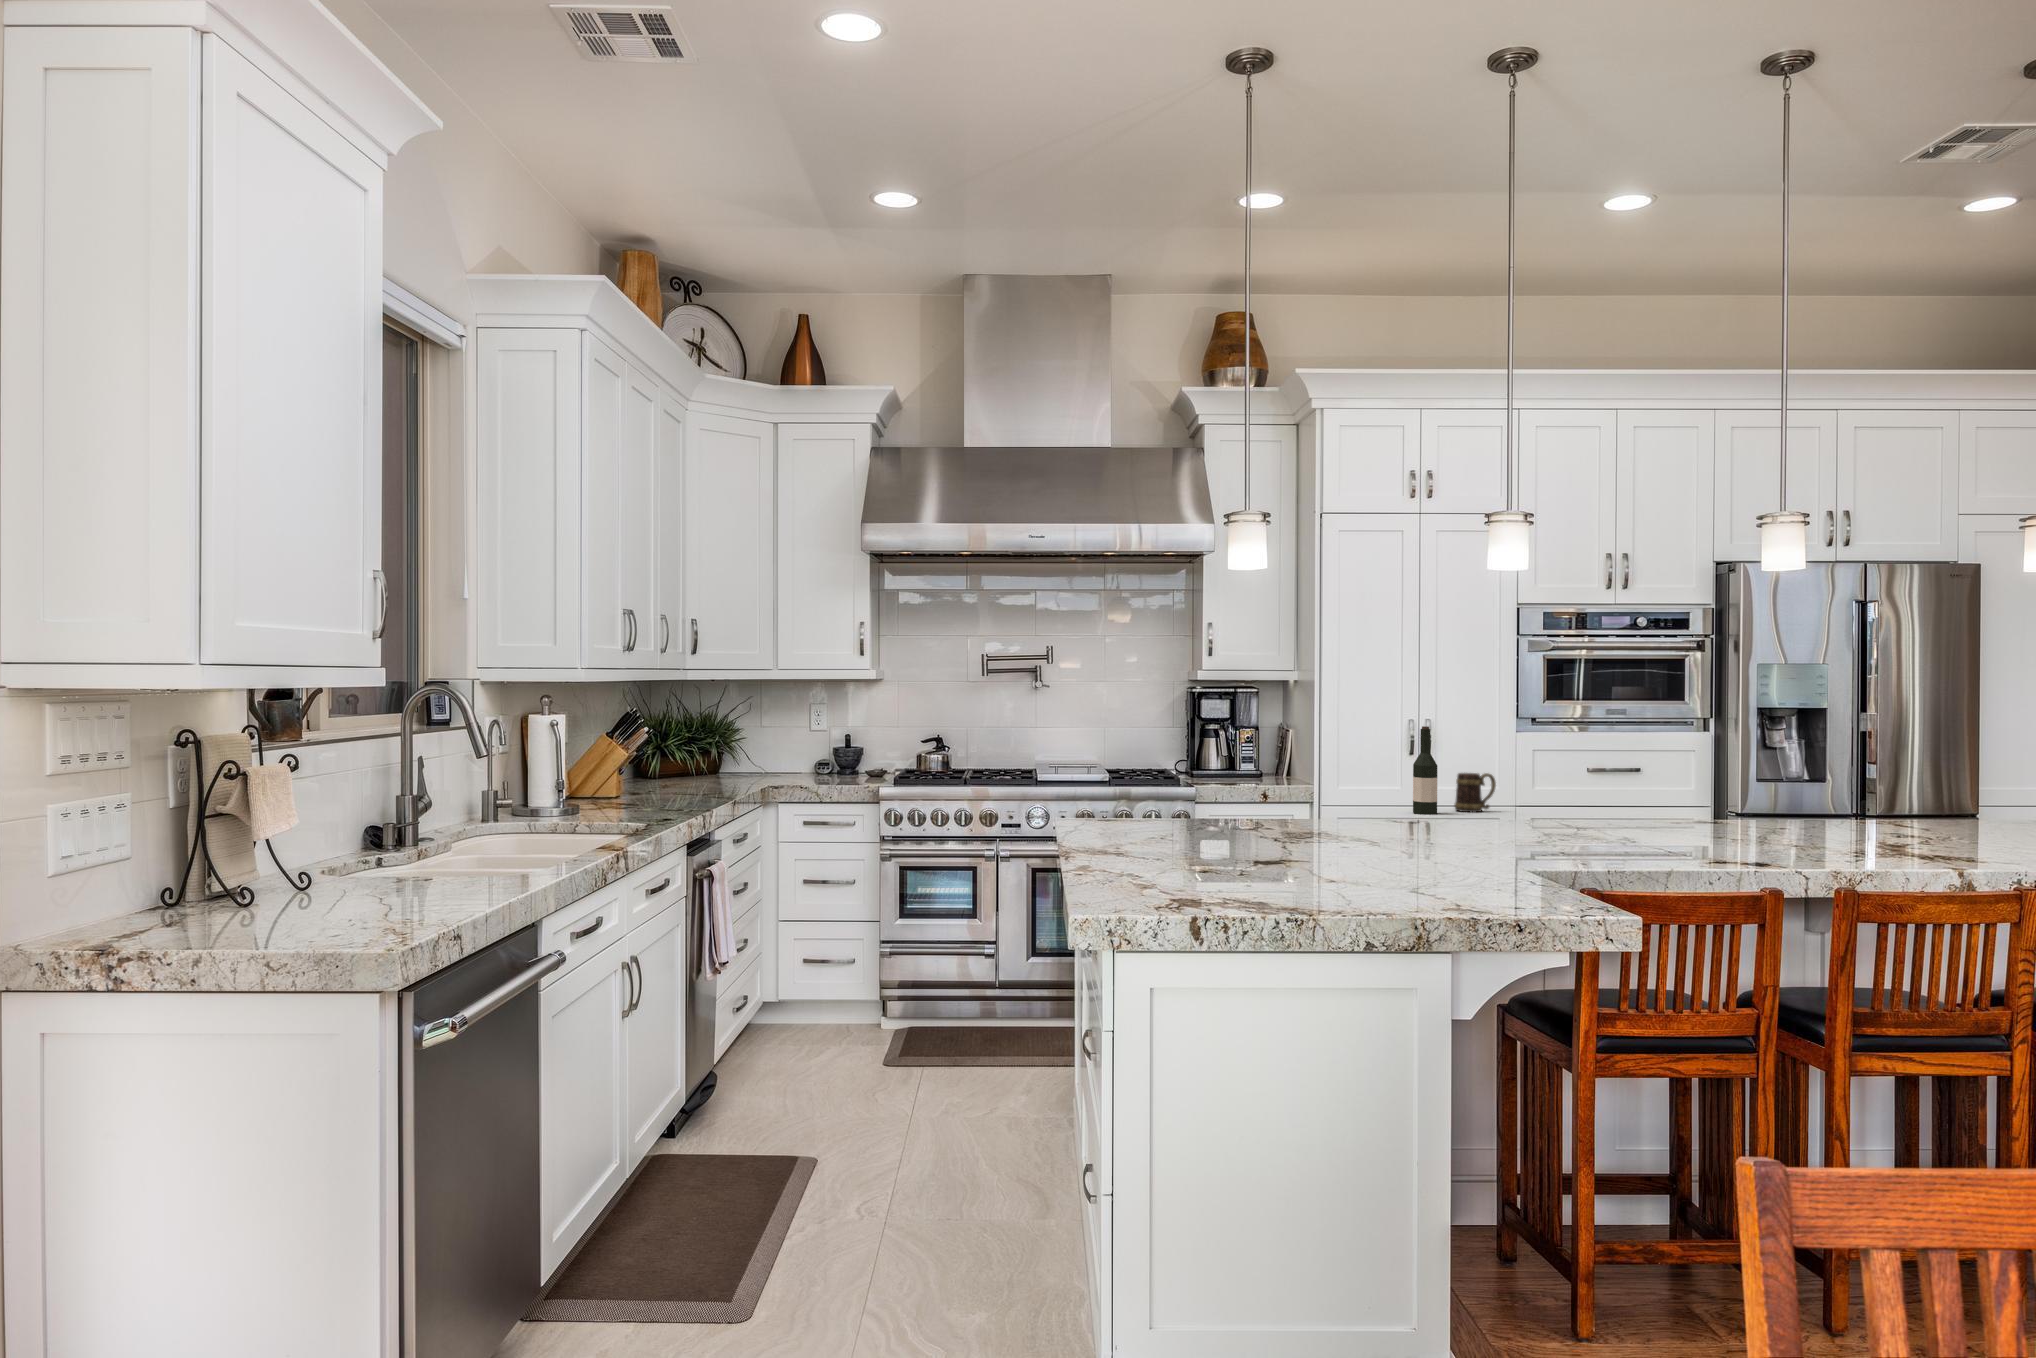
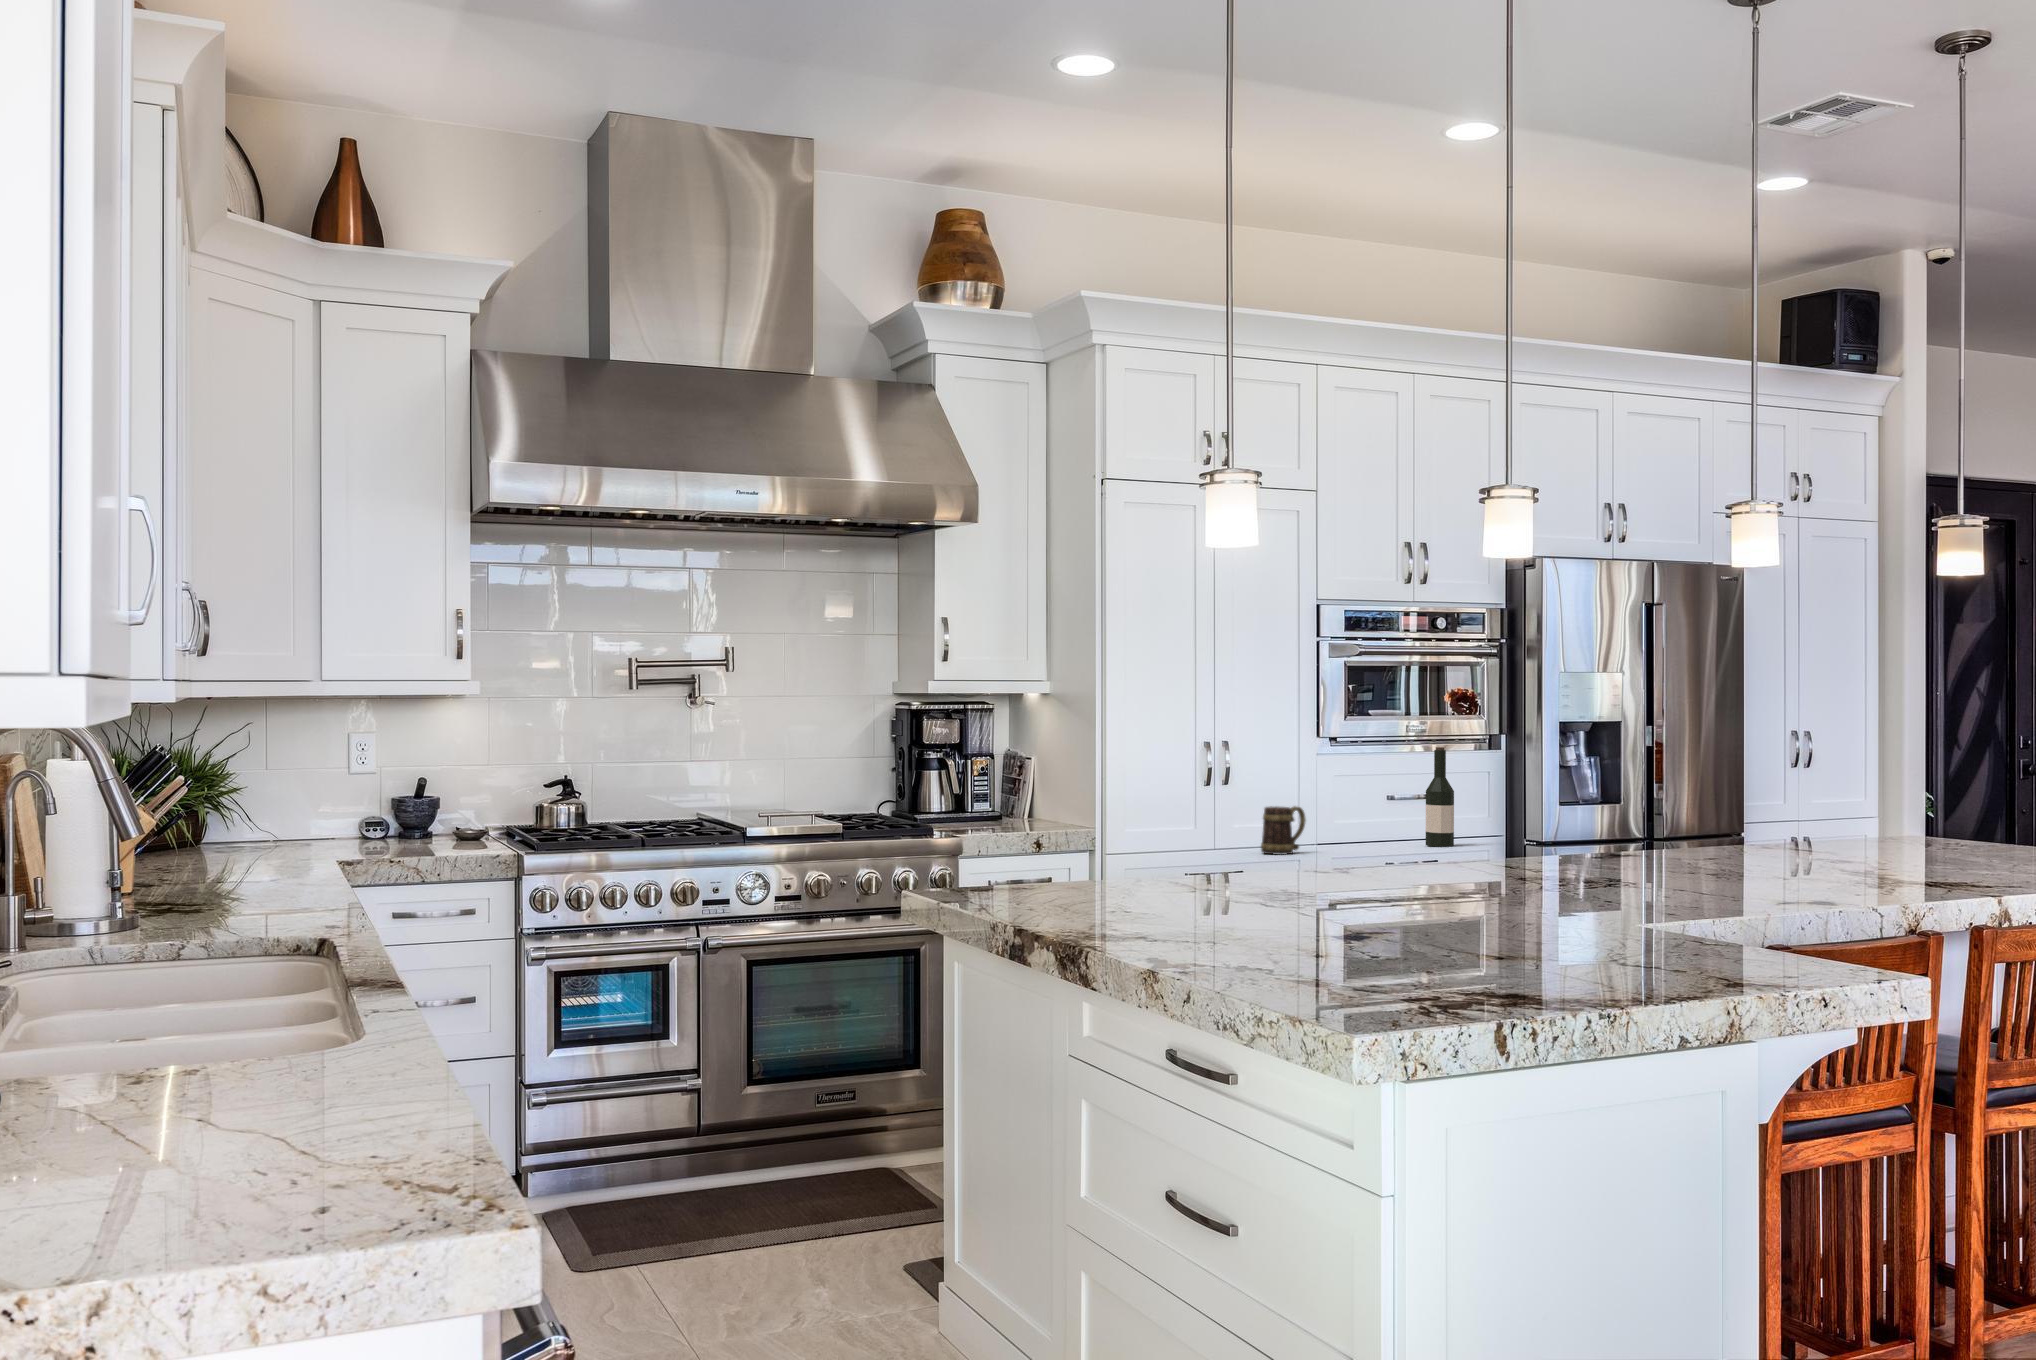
wine bottle: present [1413,726,1437,814] -> present [1426,747,1454,847]

